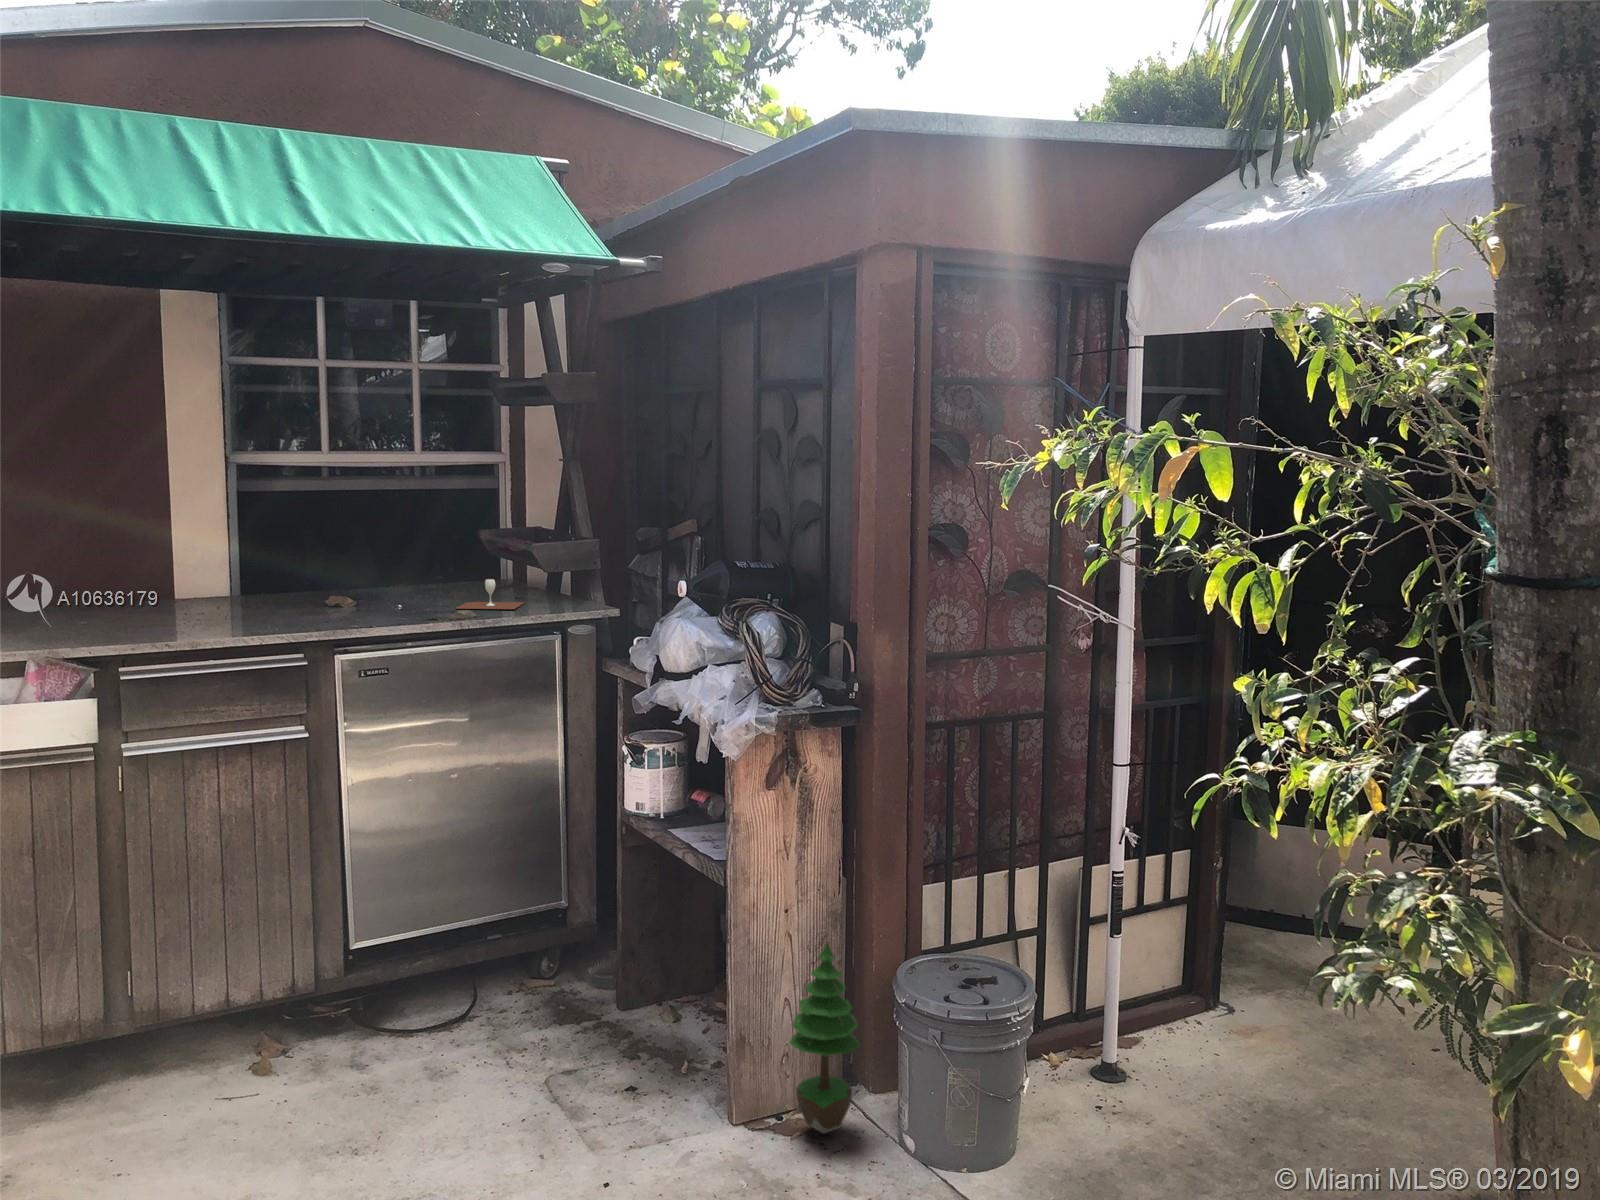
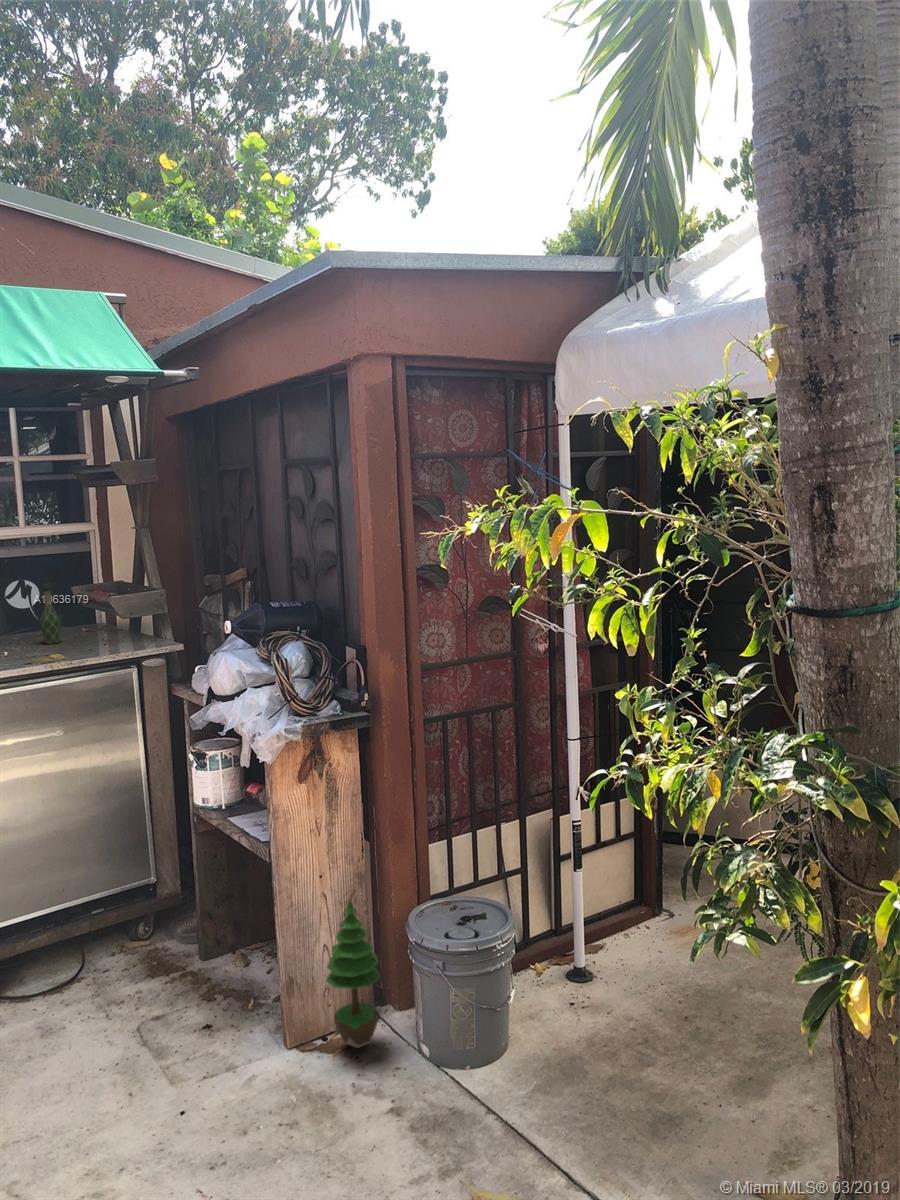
wine bottle: none [437,520,462,597] -> present [40,584,60,644]
wine glass: present [455,579,524,609] -> none [52,628,111,654]

